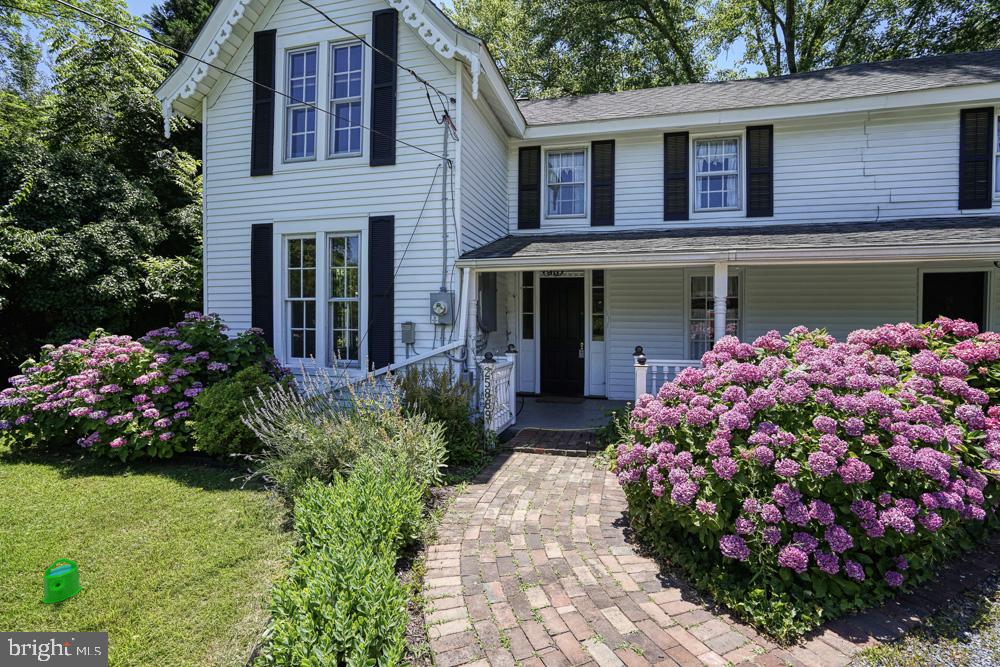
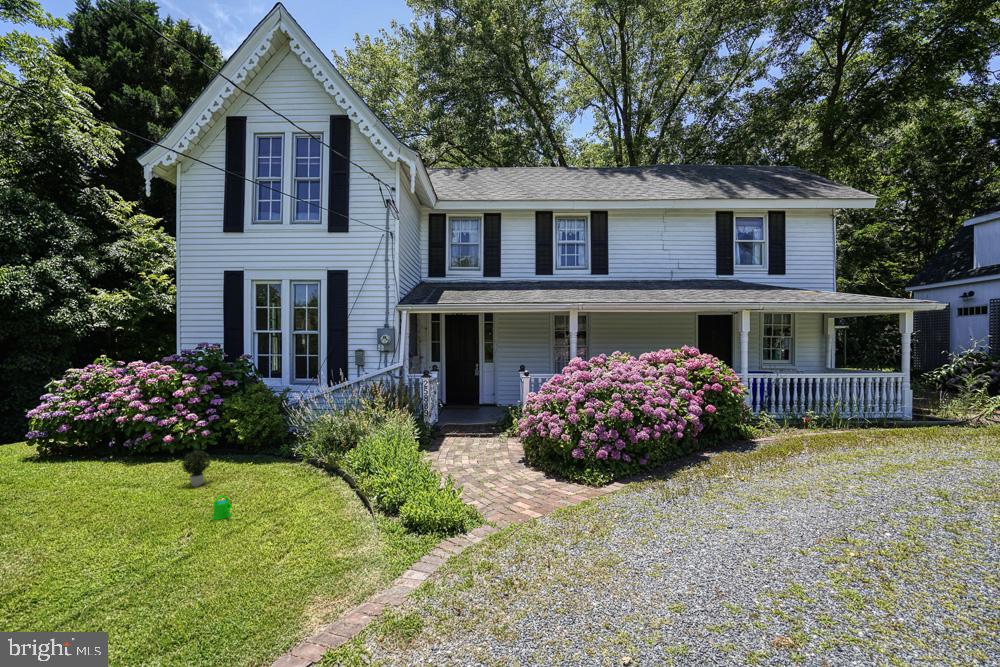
potted plant: none [109,454,156,508] -> present [182,450,211,487]

